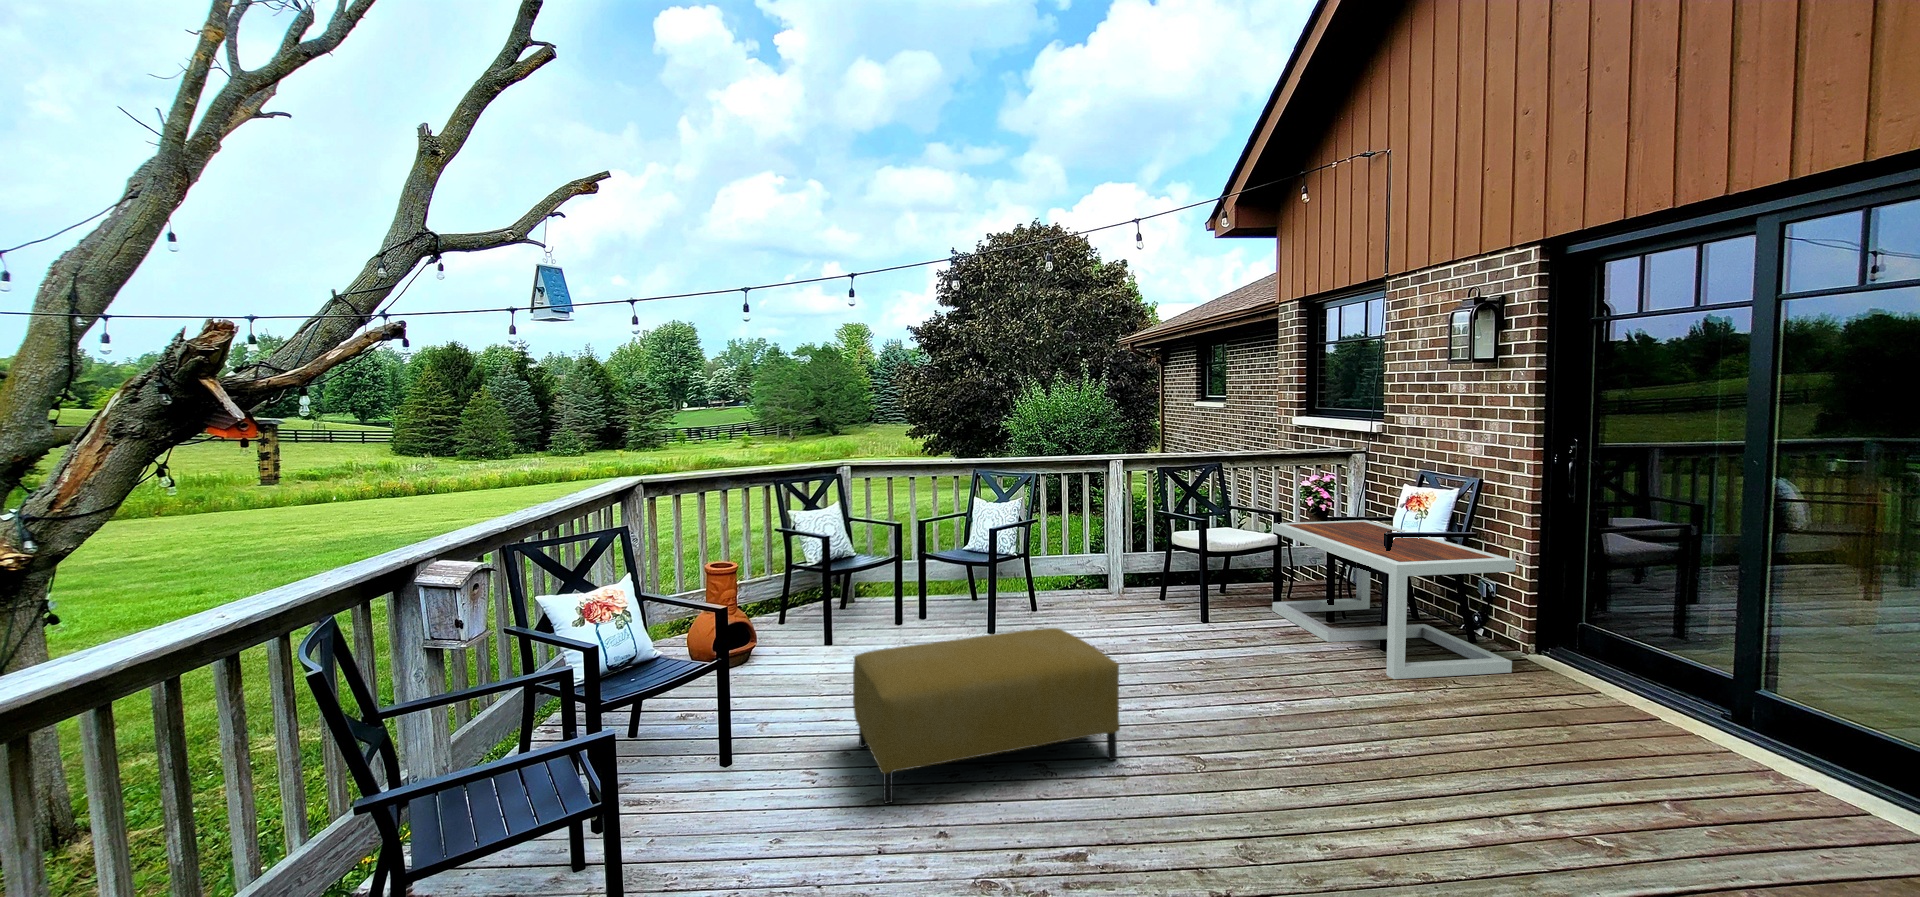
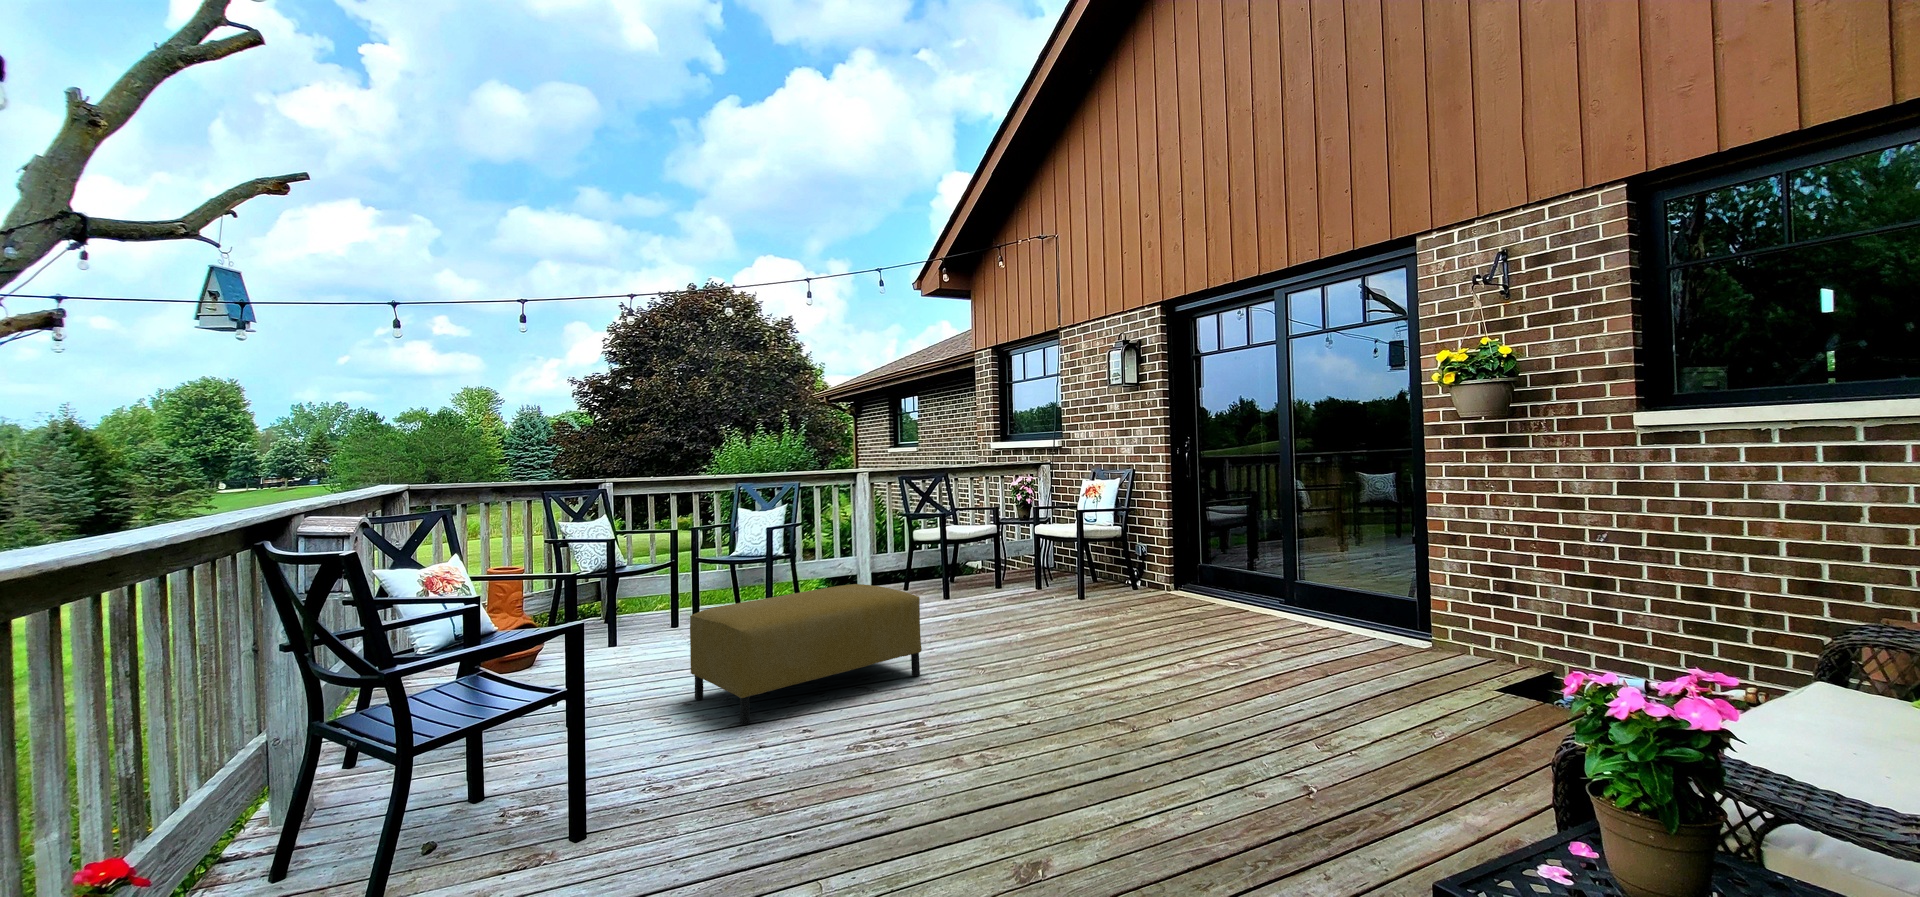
coffee table: present [1272,520,1516,679] -> none [995,510,1163,613]

